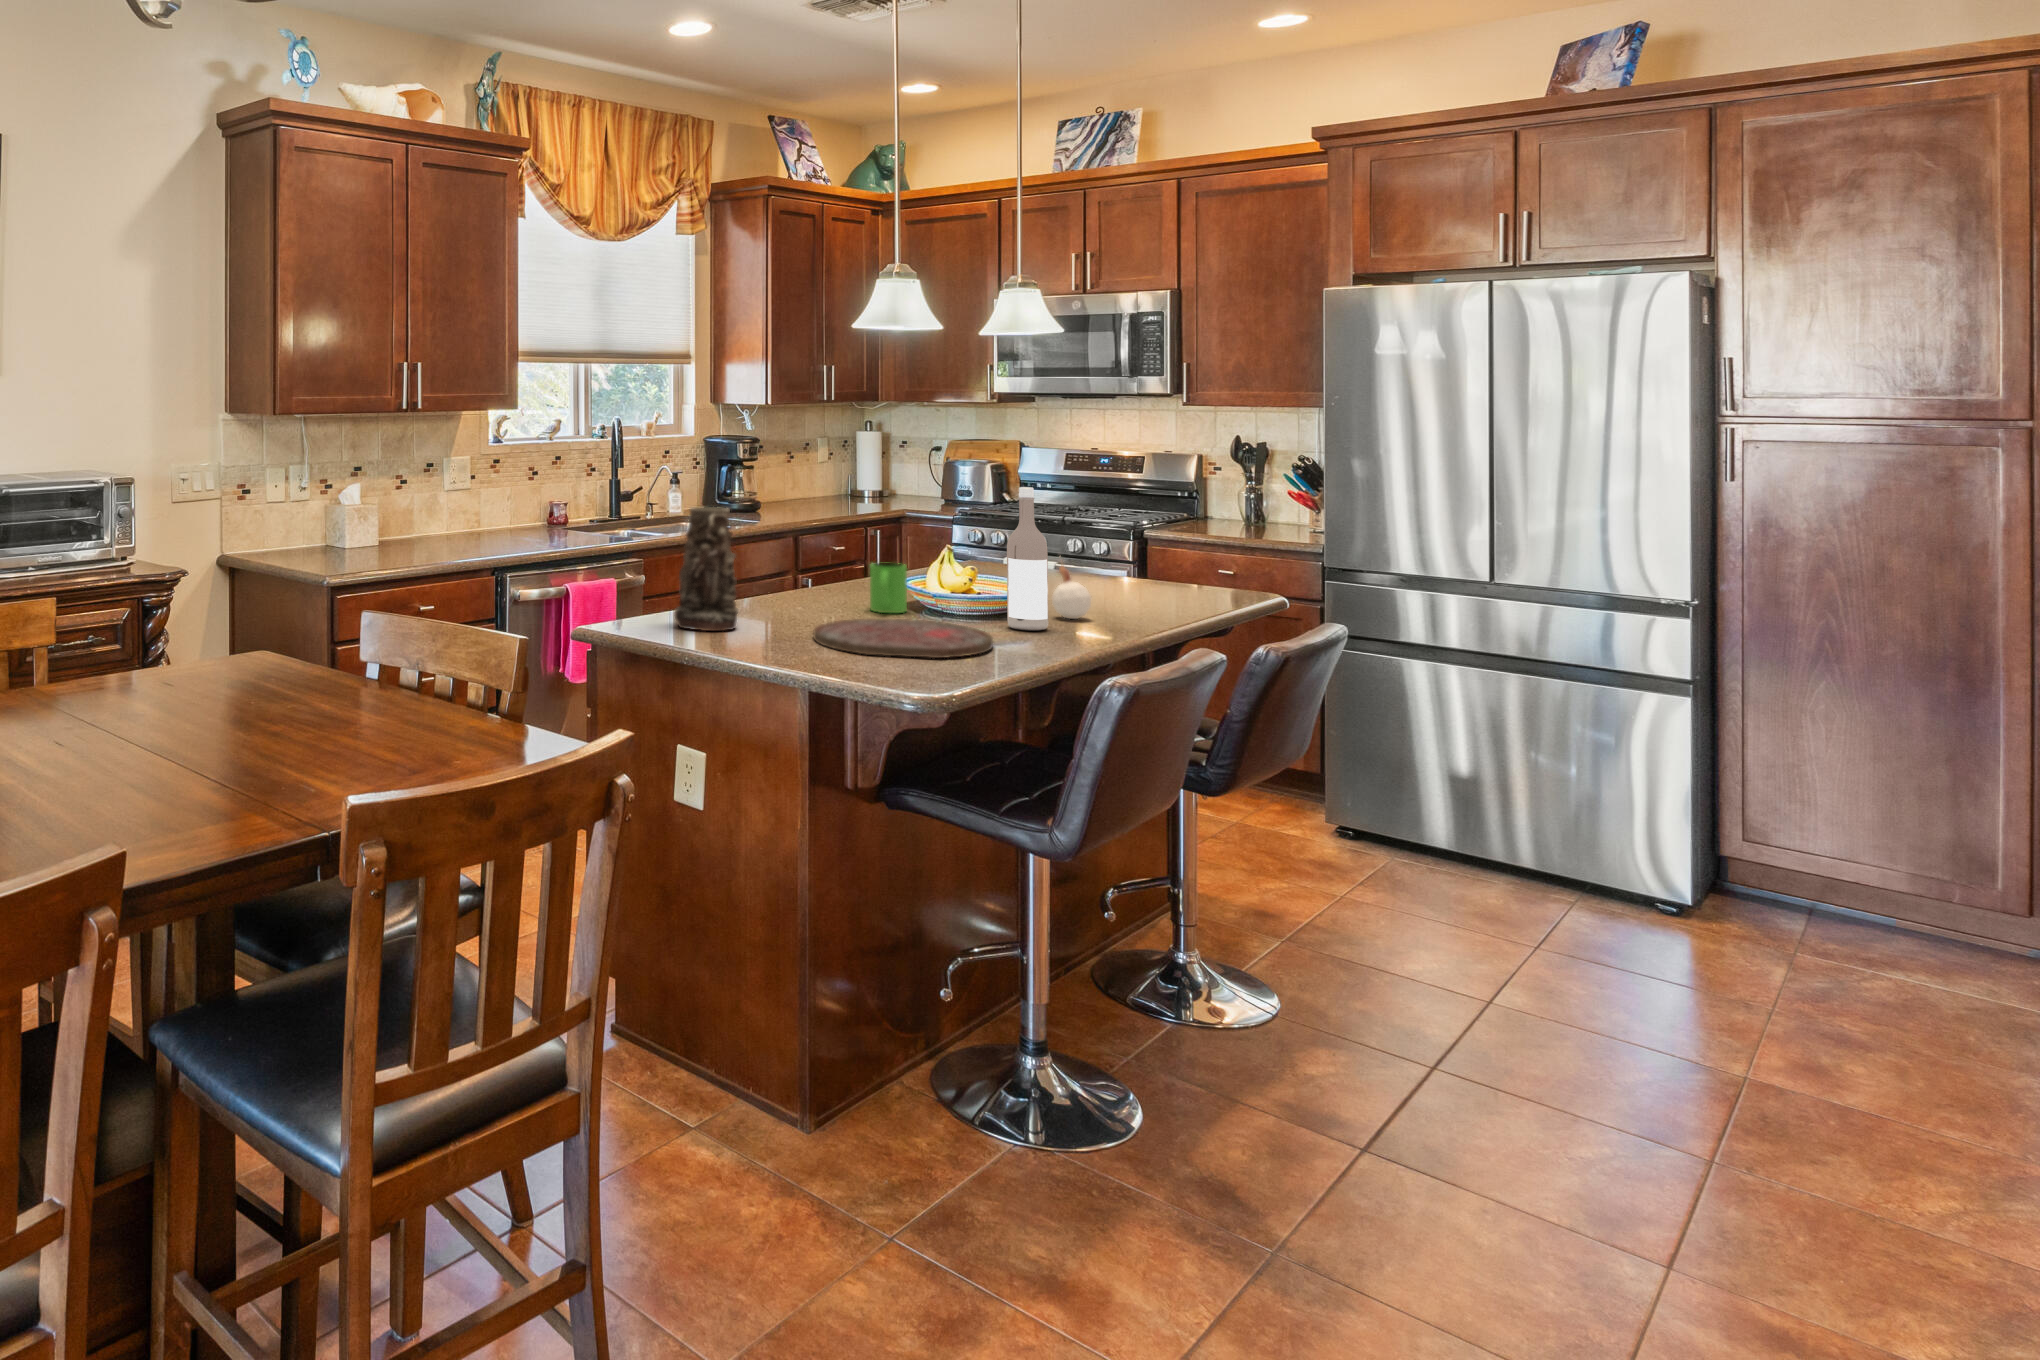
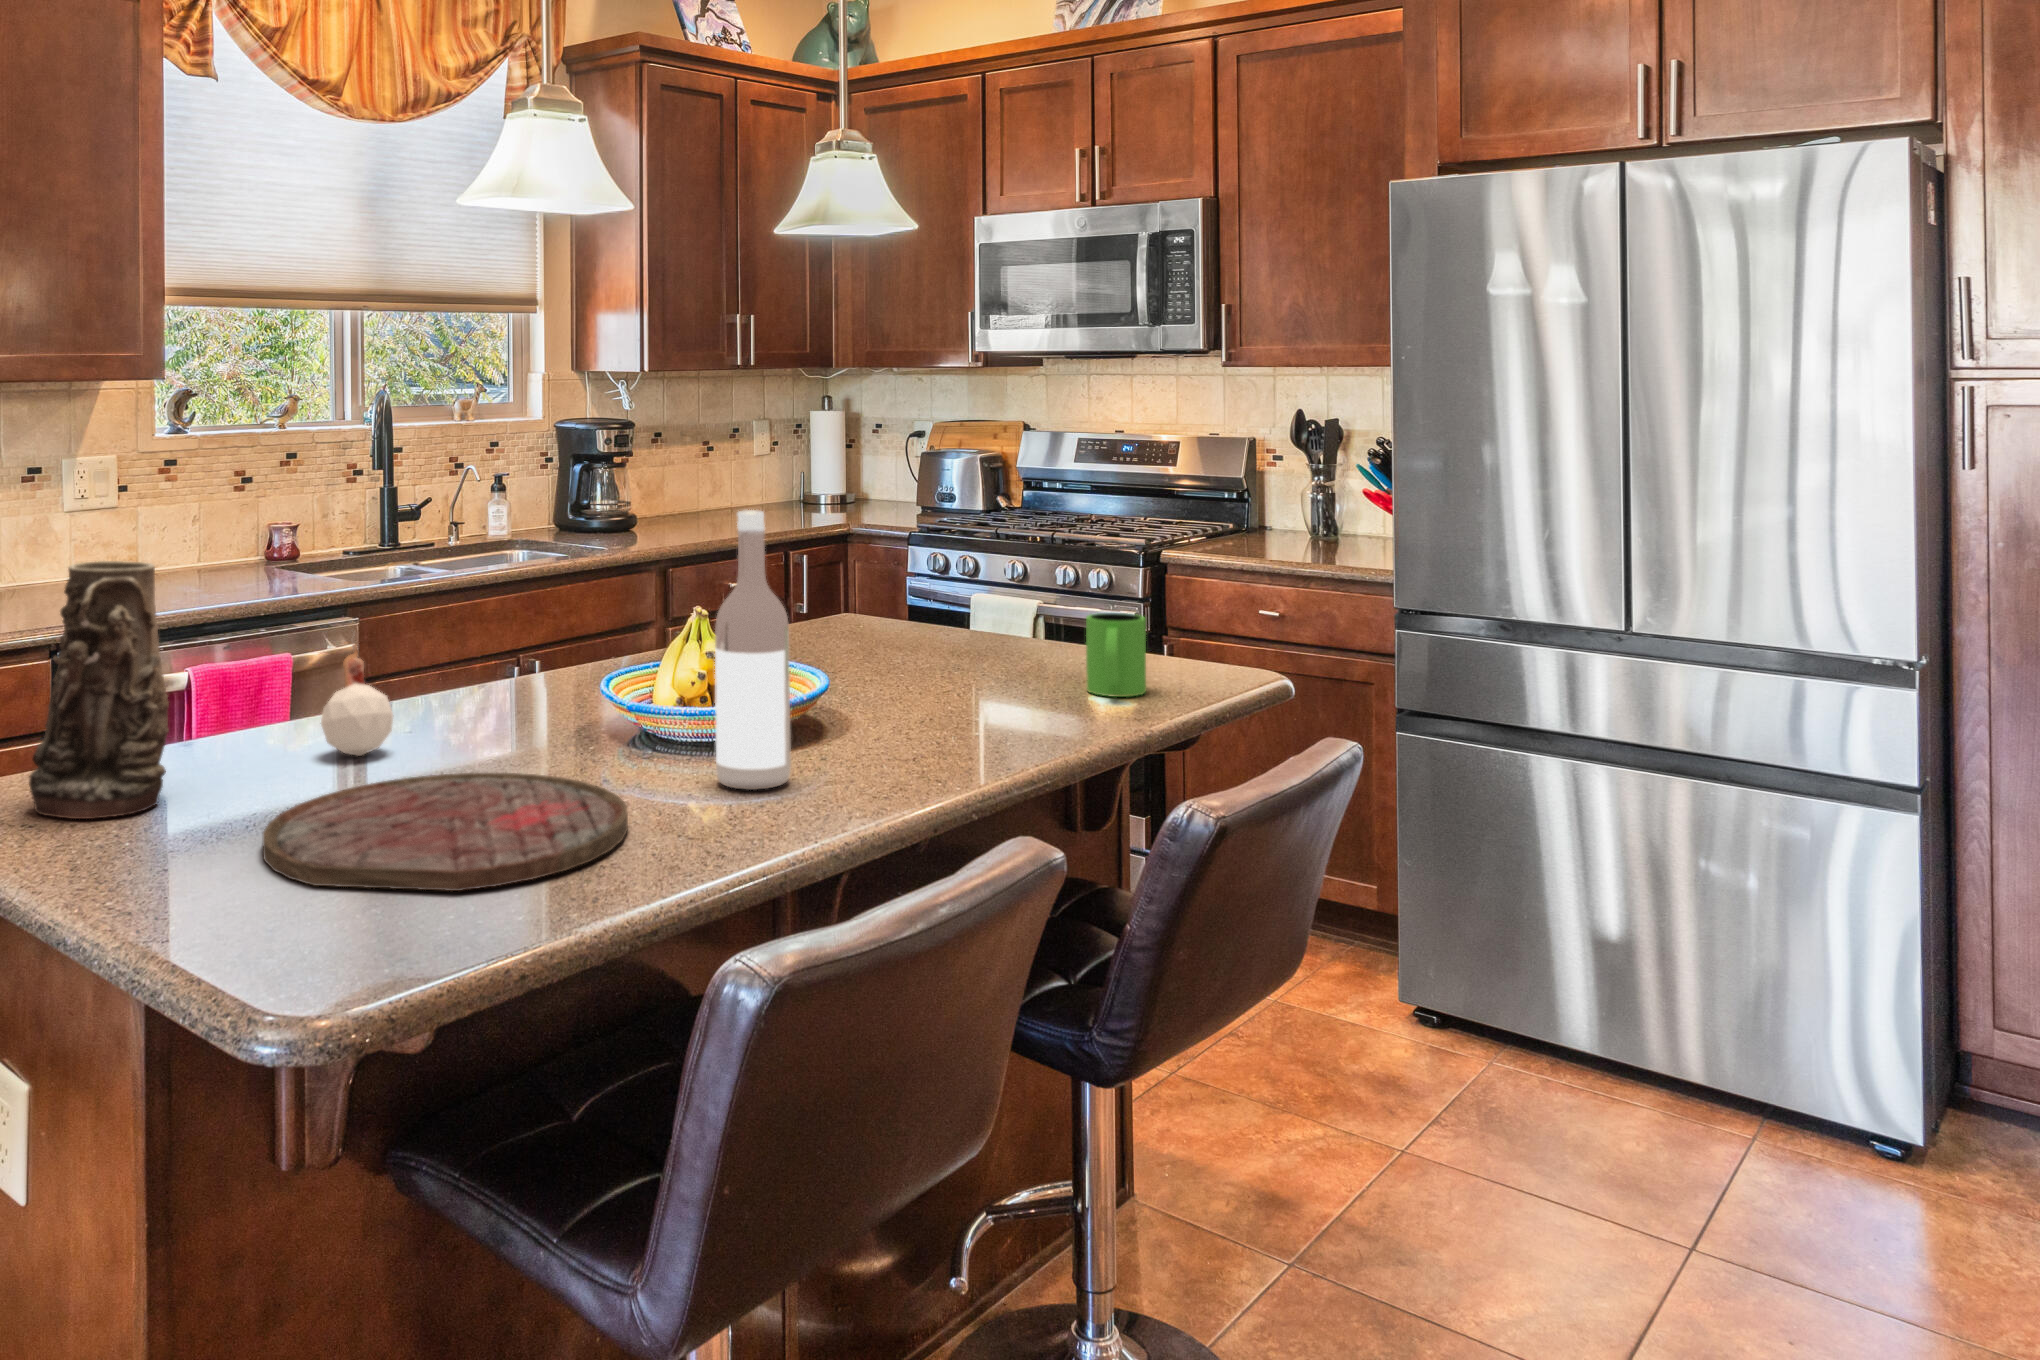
mug: present [870,563,907,613] -> present [1086,613,1146,697]
candle: present [1052,565,1091,619] -> present [321,644,393,756]

